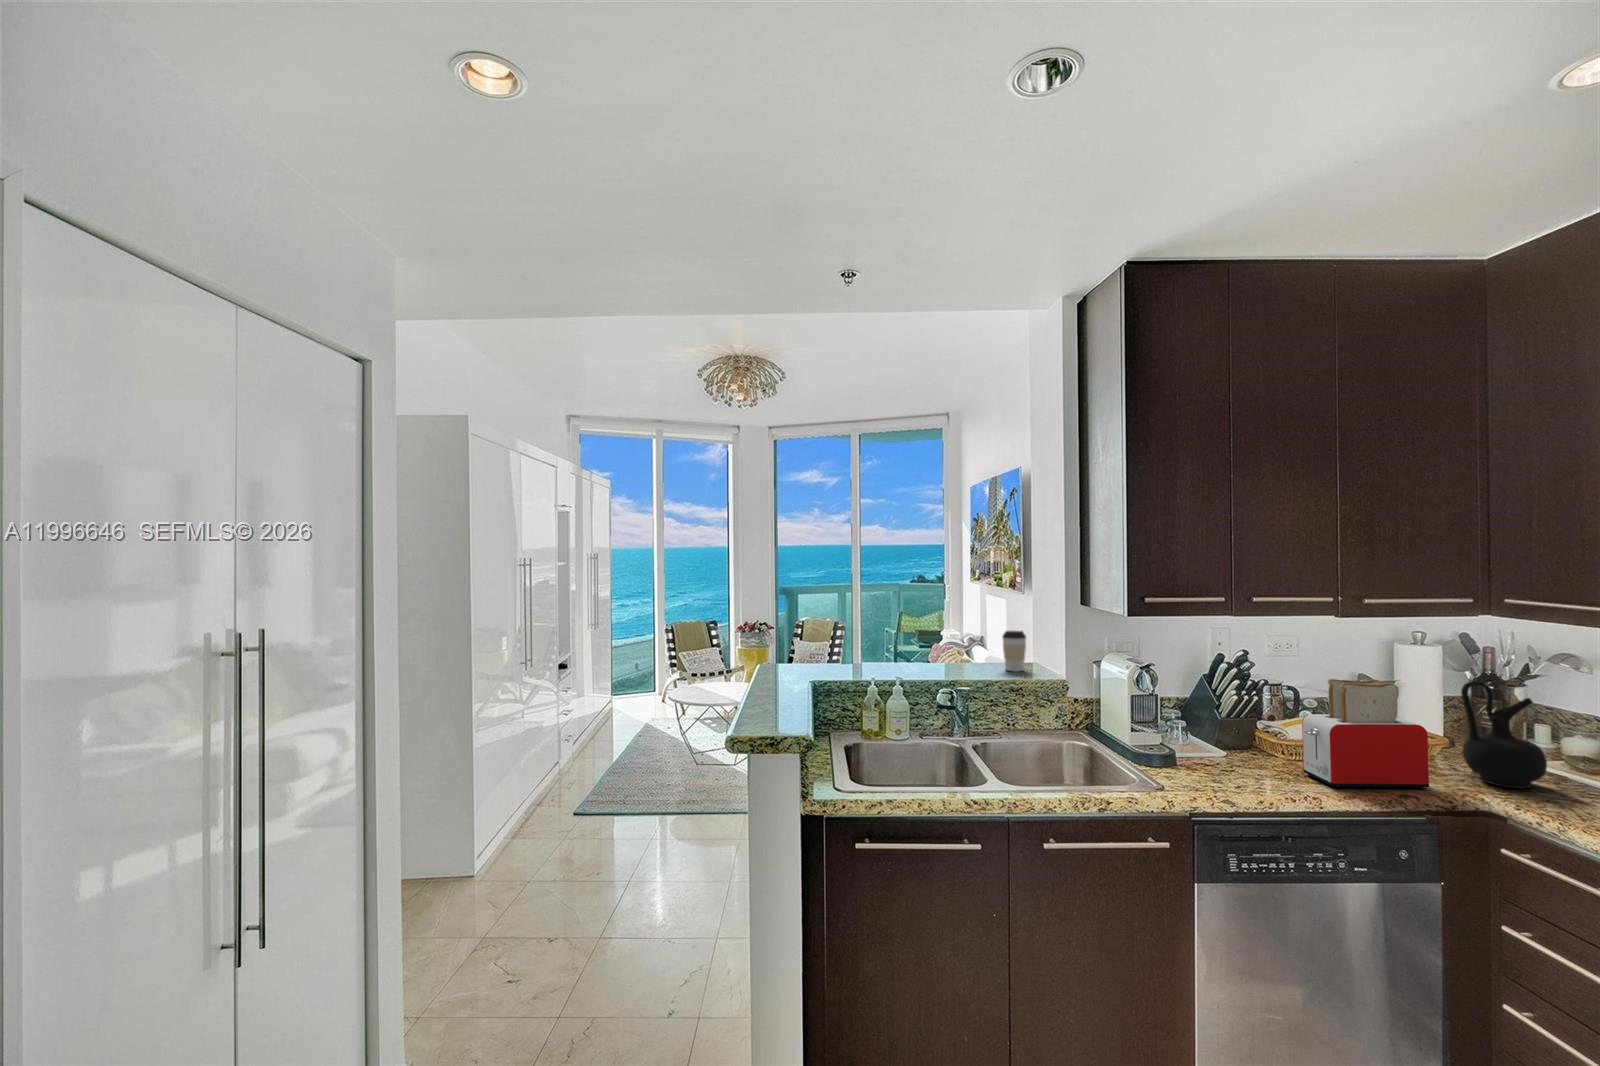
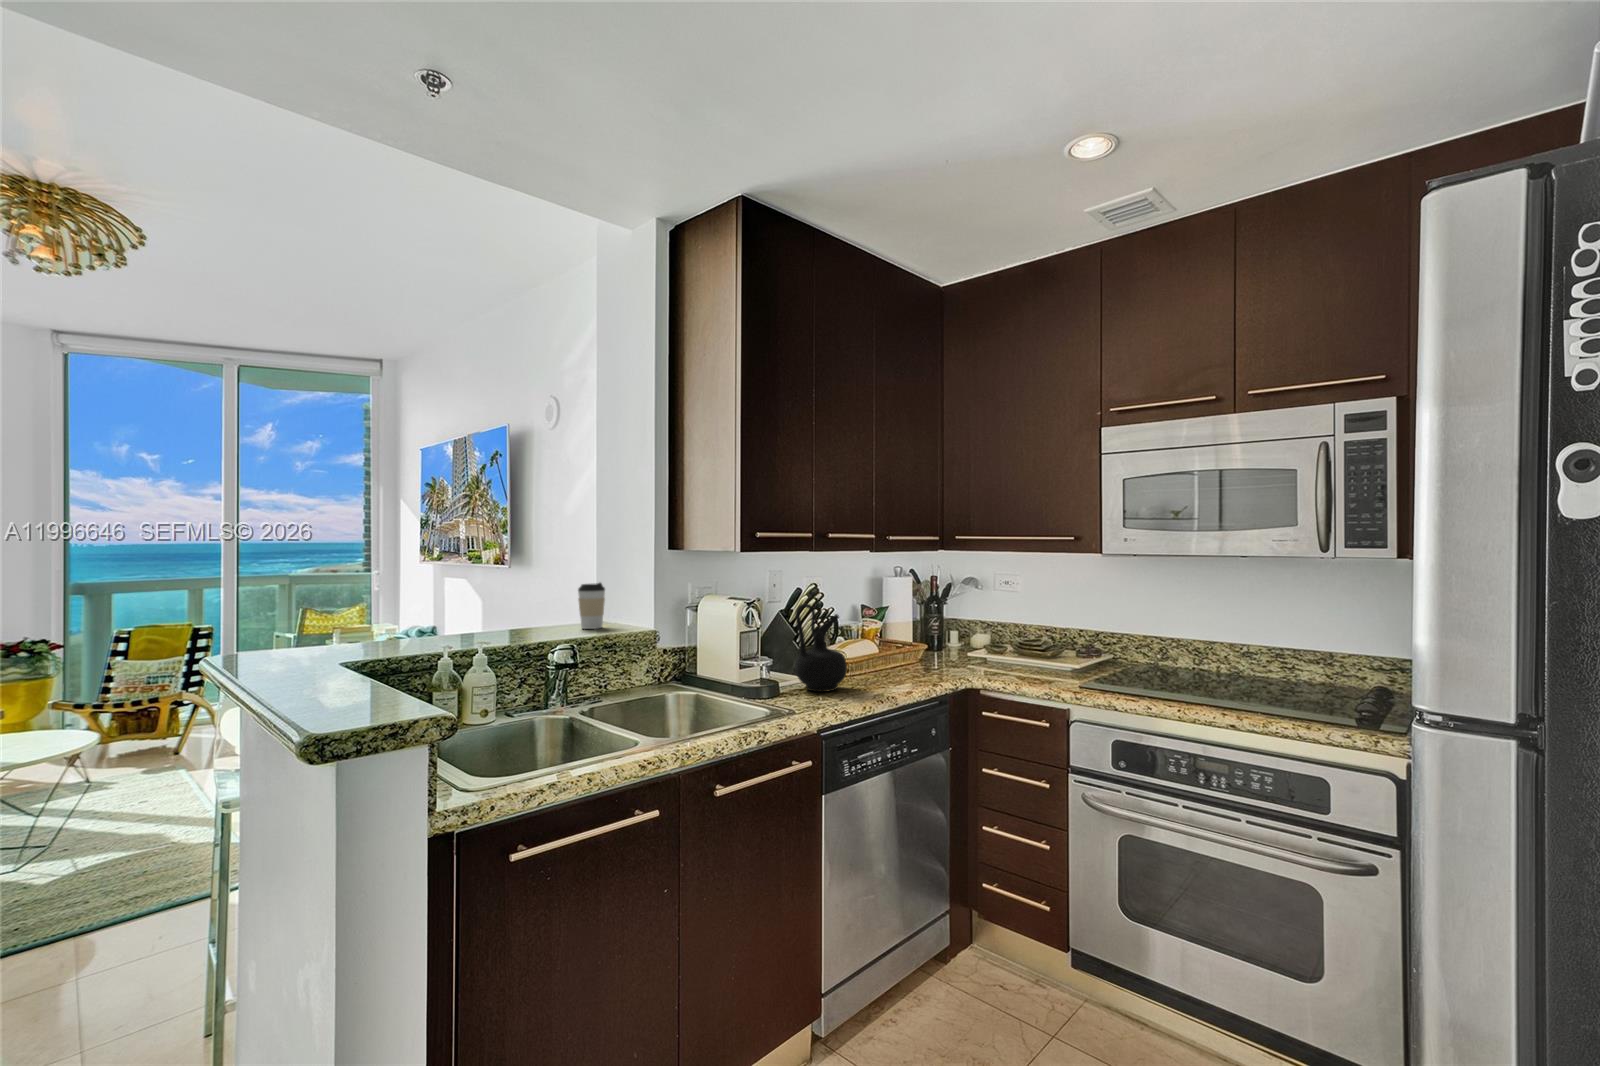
toaster: present [1302,679,1429,789] -> none [867,598,943,688]
ceramic jug: present [1461,681,1547,789] -> present [795,604,847,692]

